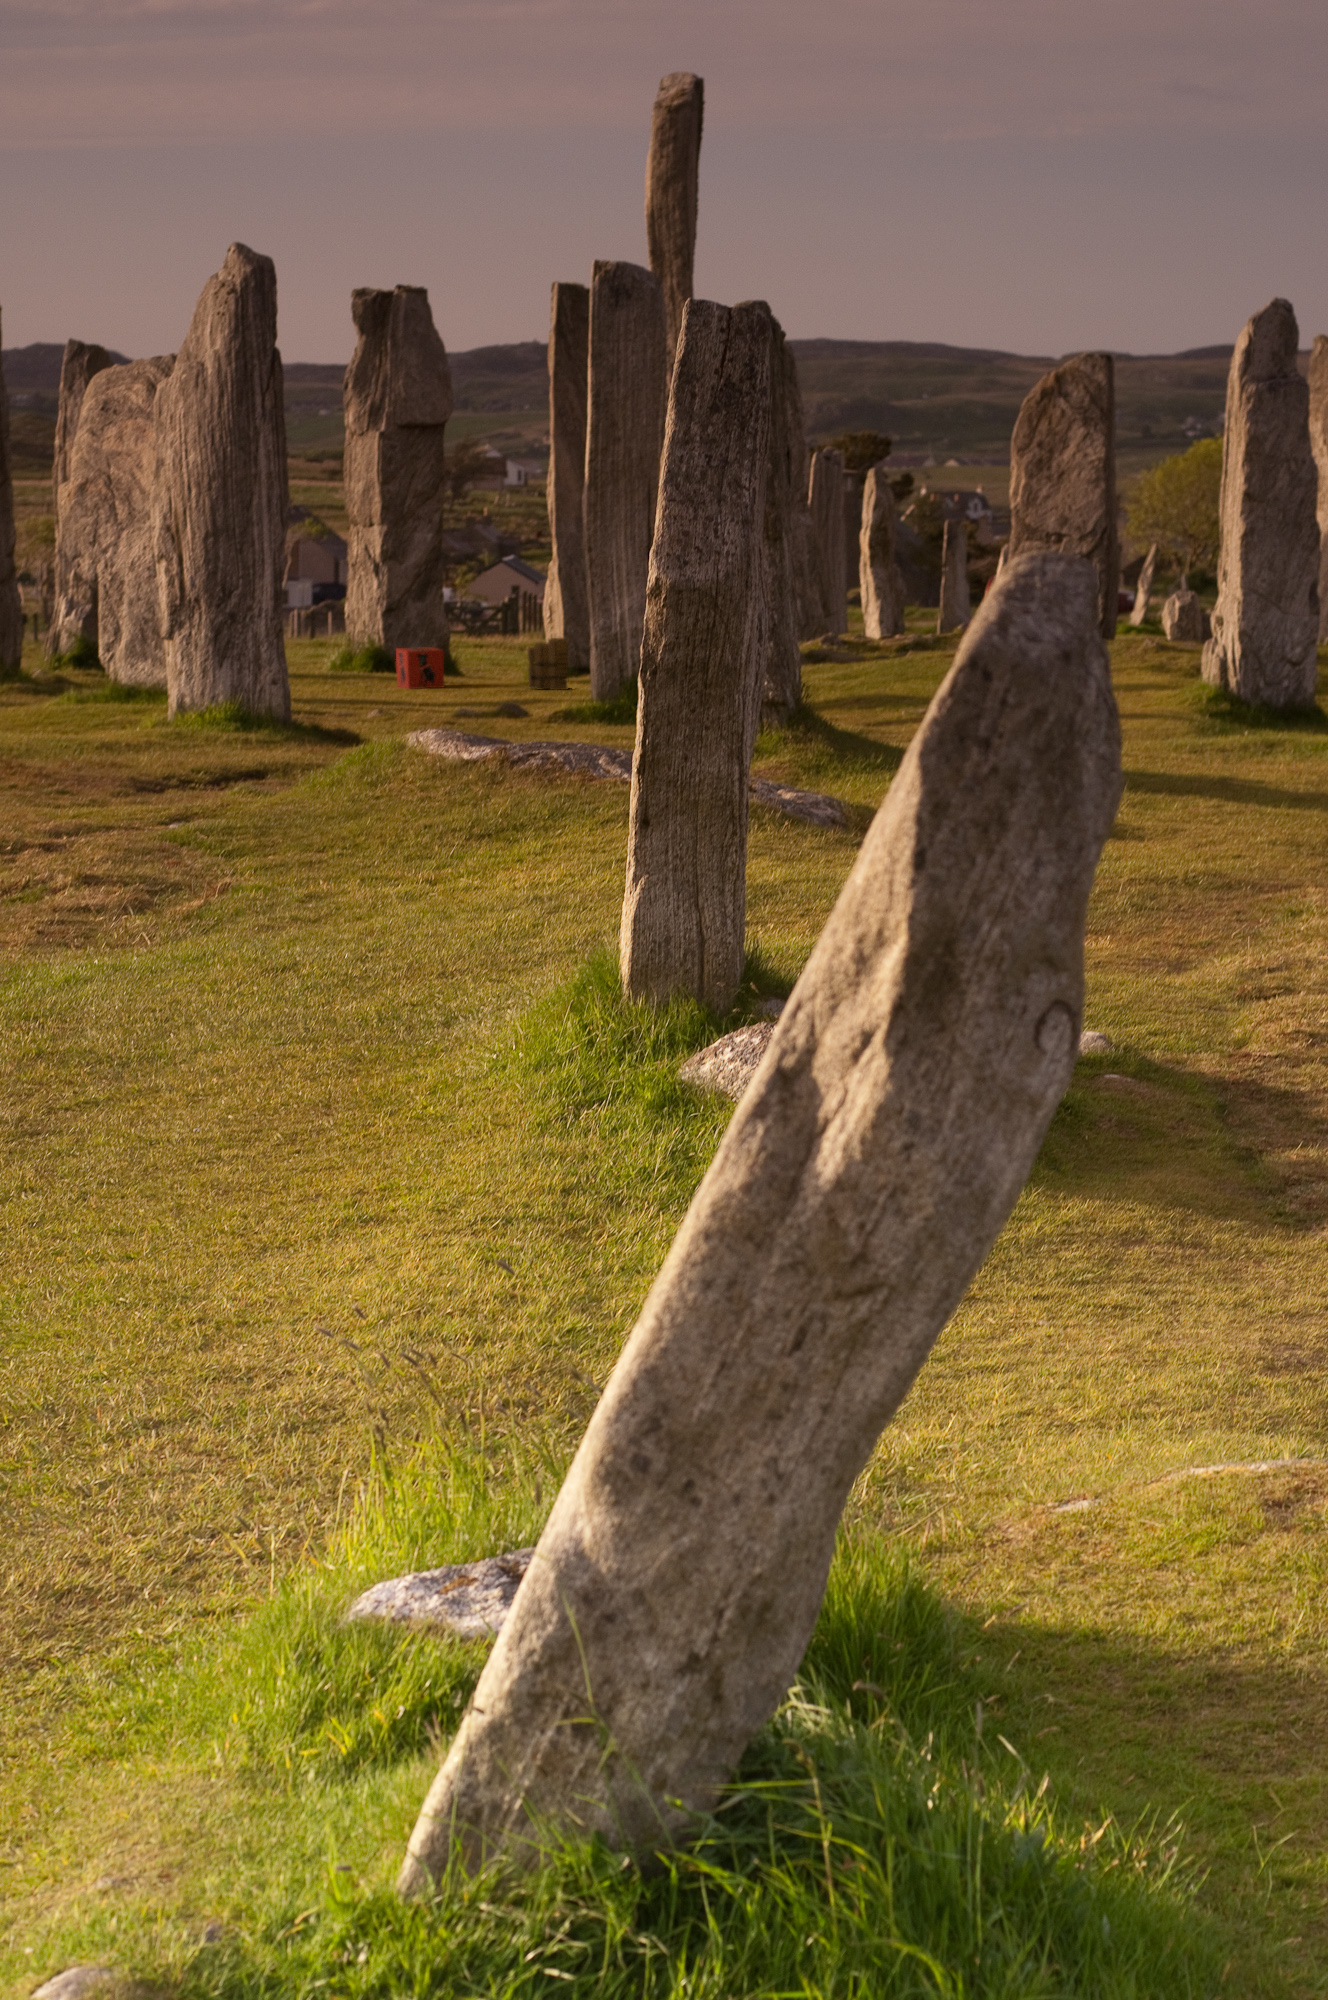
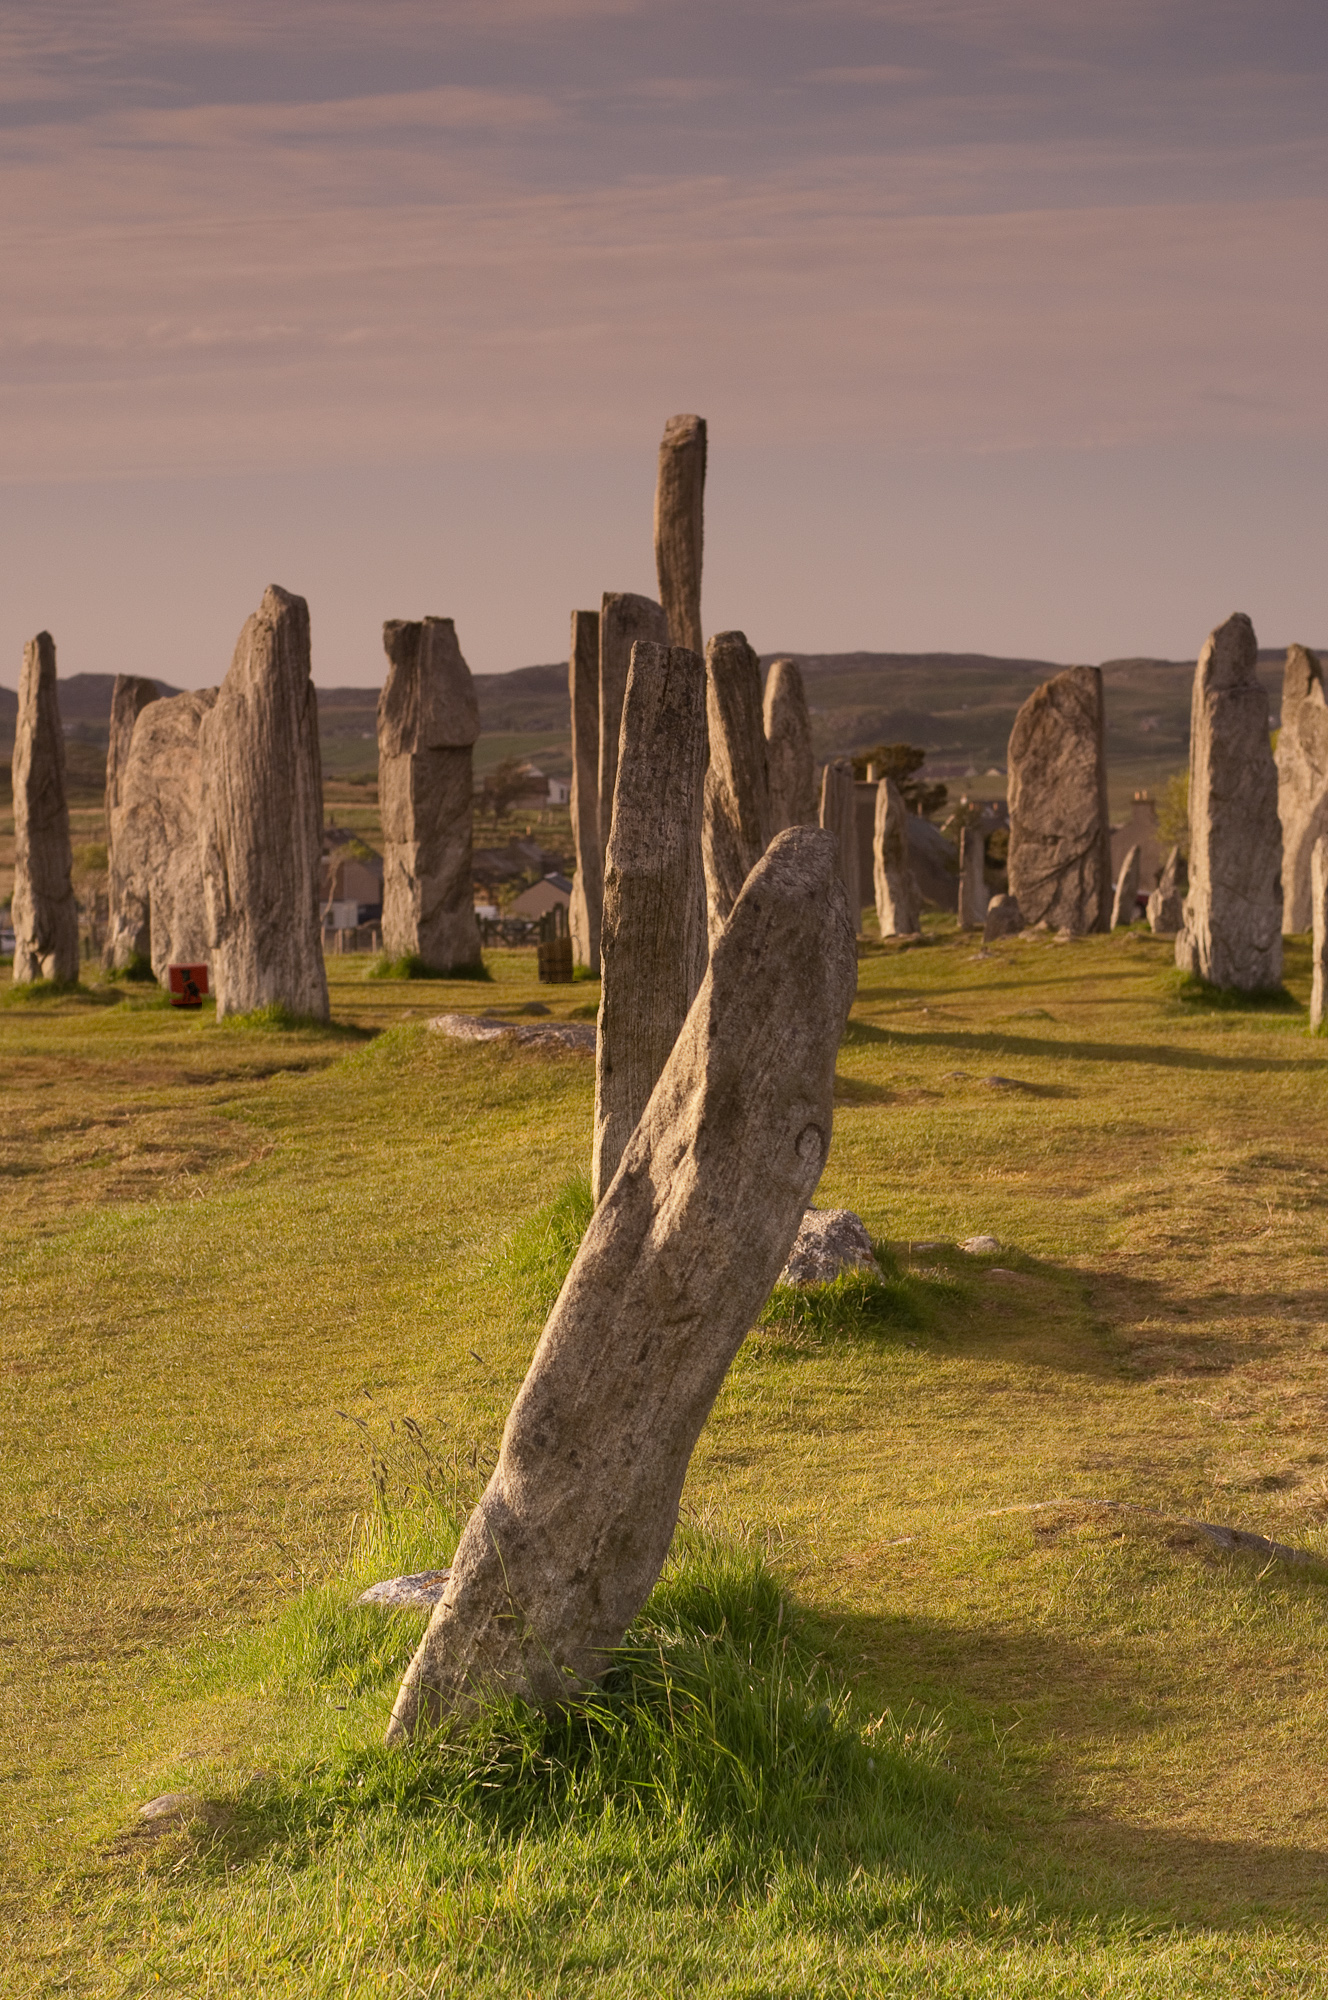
storage box: present [396,647,444,689] -> present [168,963,209,1004]

